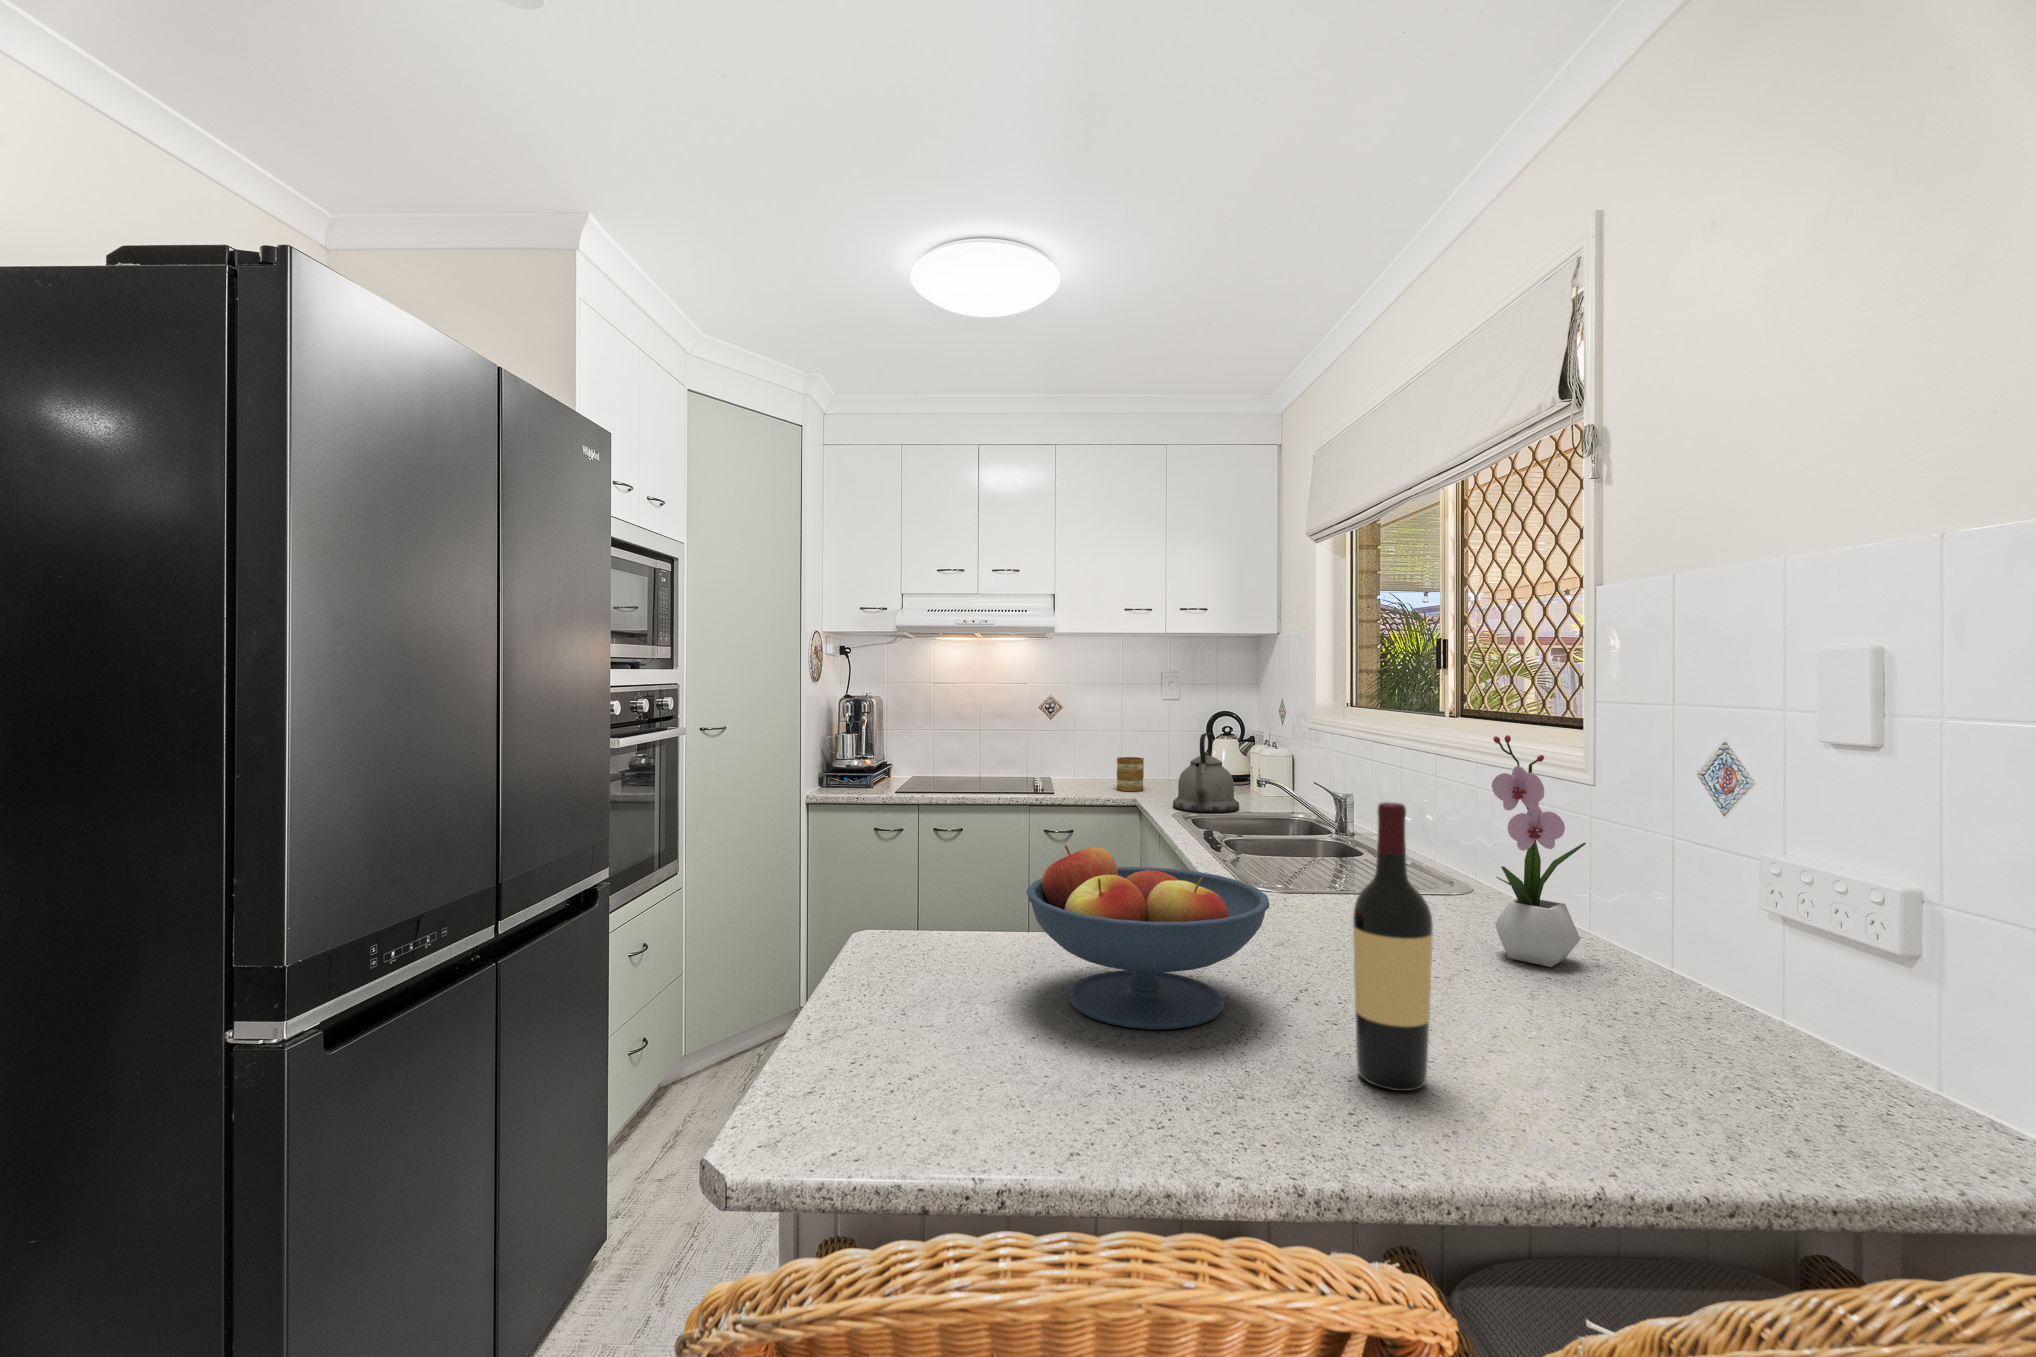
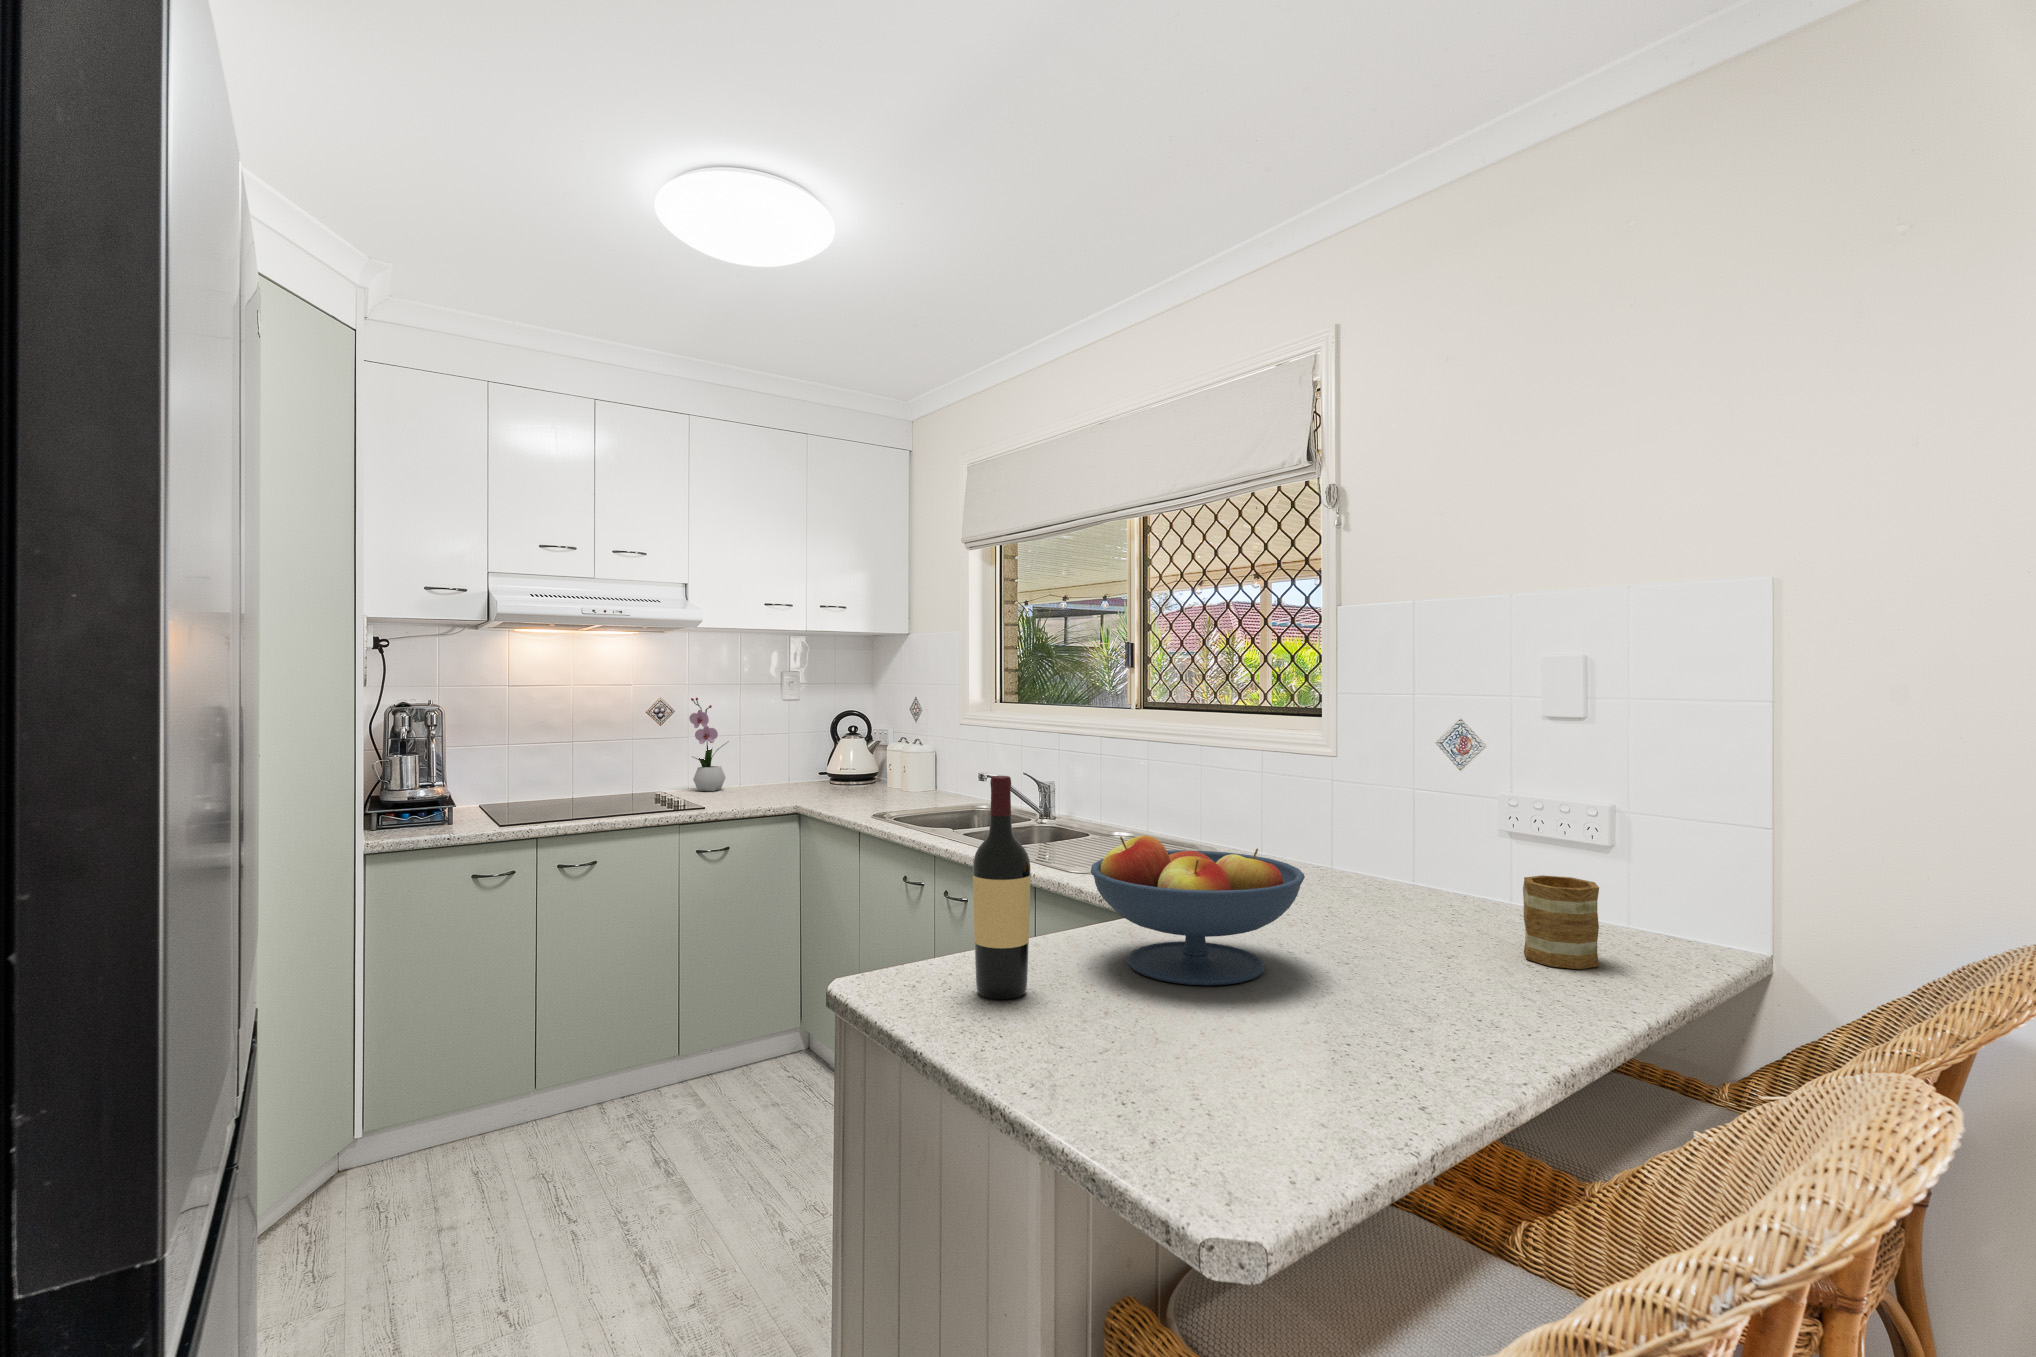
kettle: present [1173,733,1239,812] -> none [851,733,918,814]
flower arrangement: present [1492,735,1586,967] -> present [689,698,726,791]
mug: present [1117,757,1144,791] -> present [1523,875,1599,969]
wine bottle: present [1353,802,1433,1091] -> present [973,776,1031,999]

